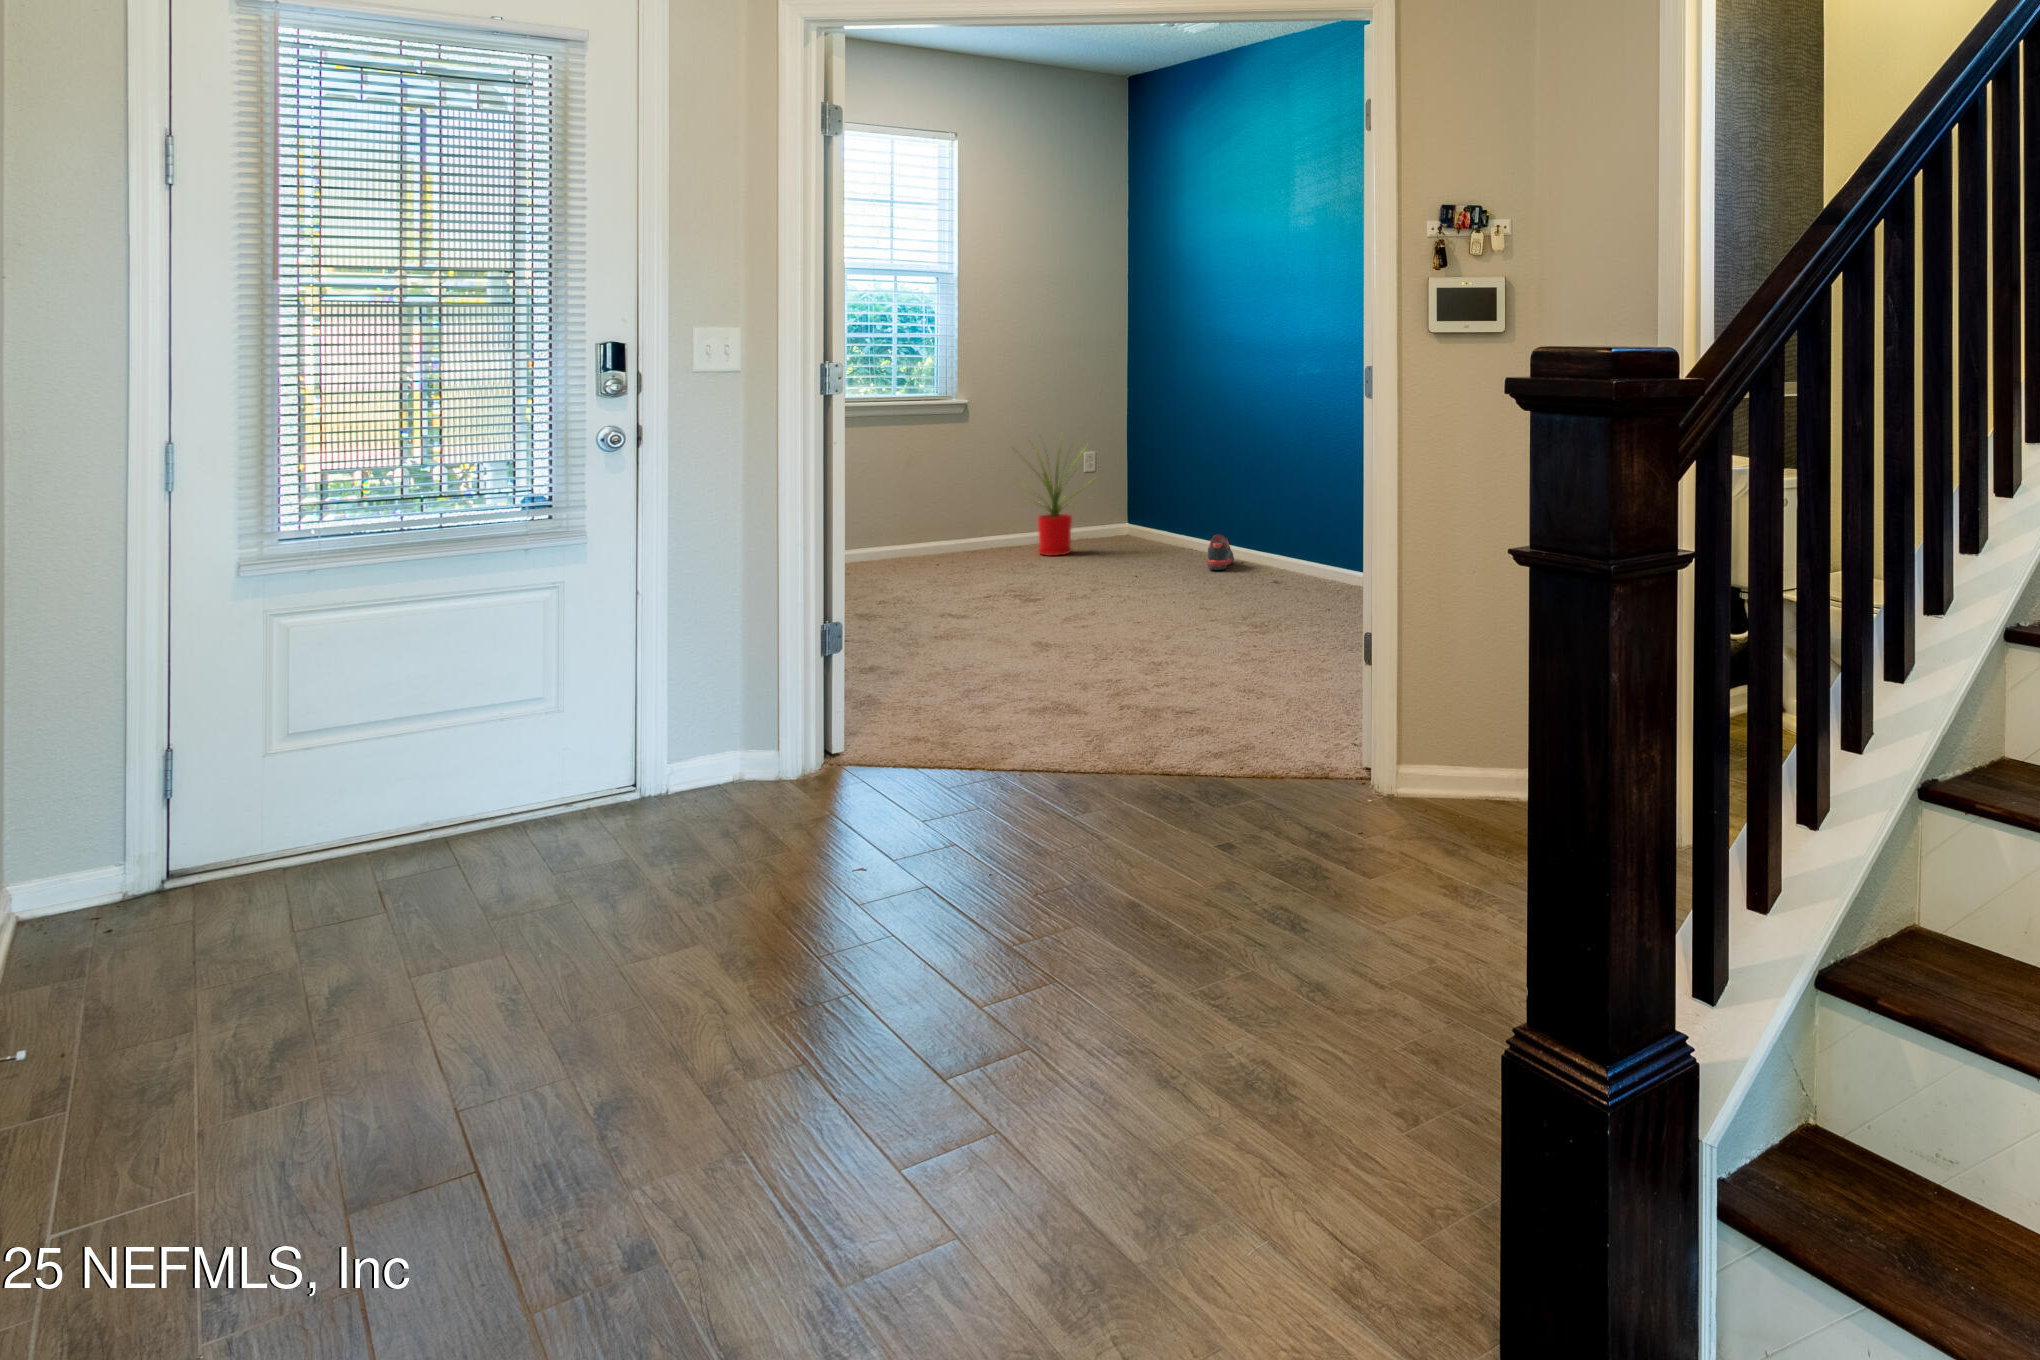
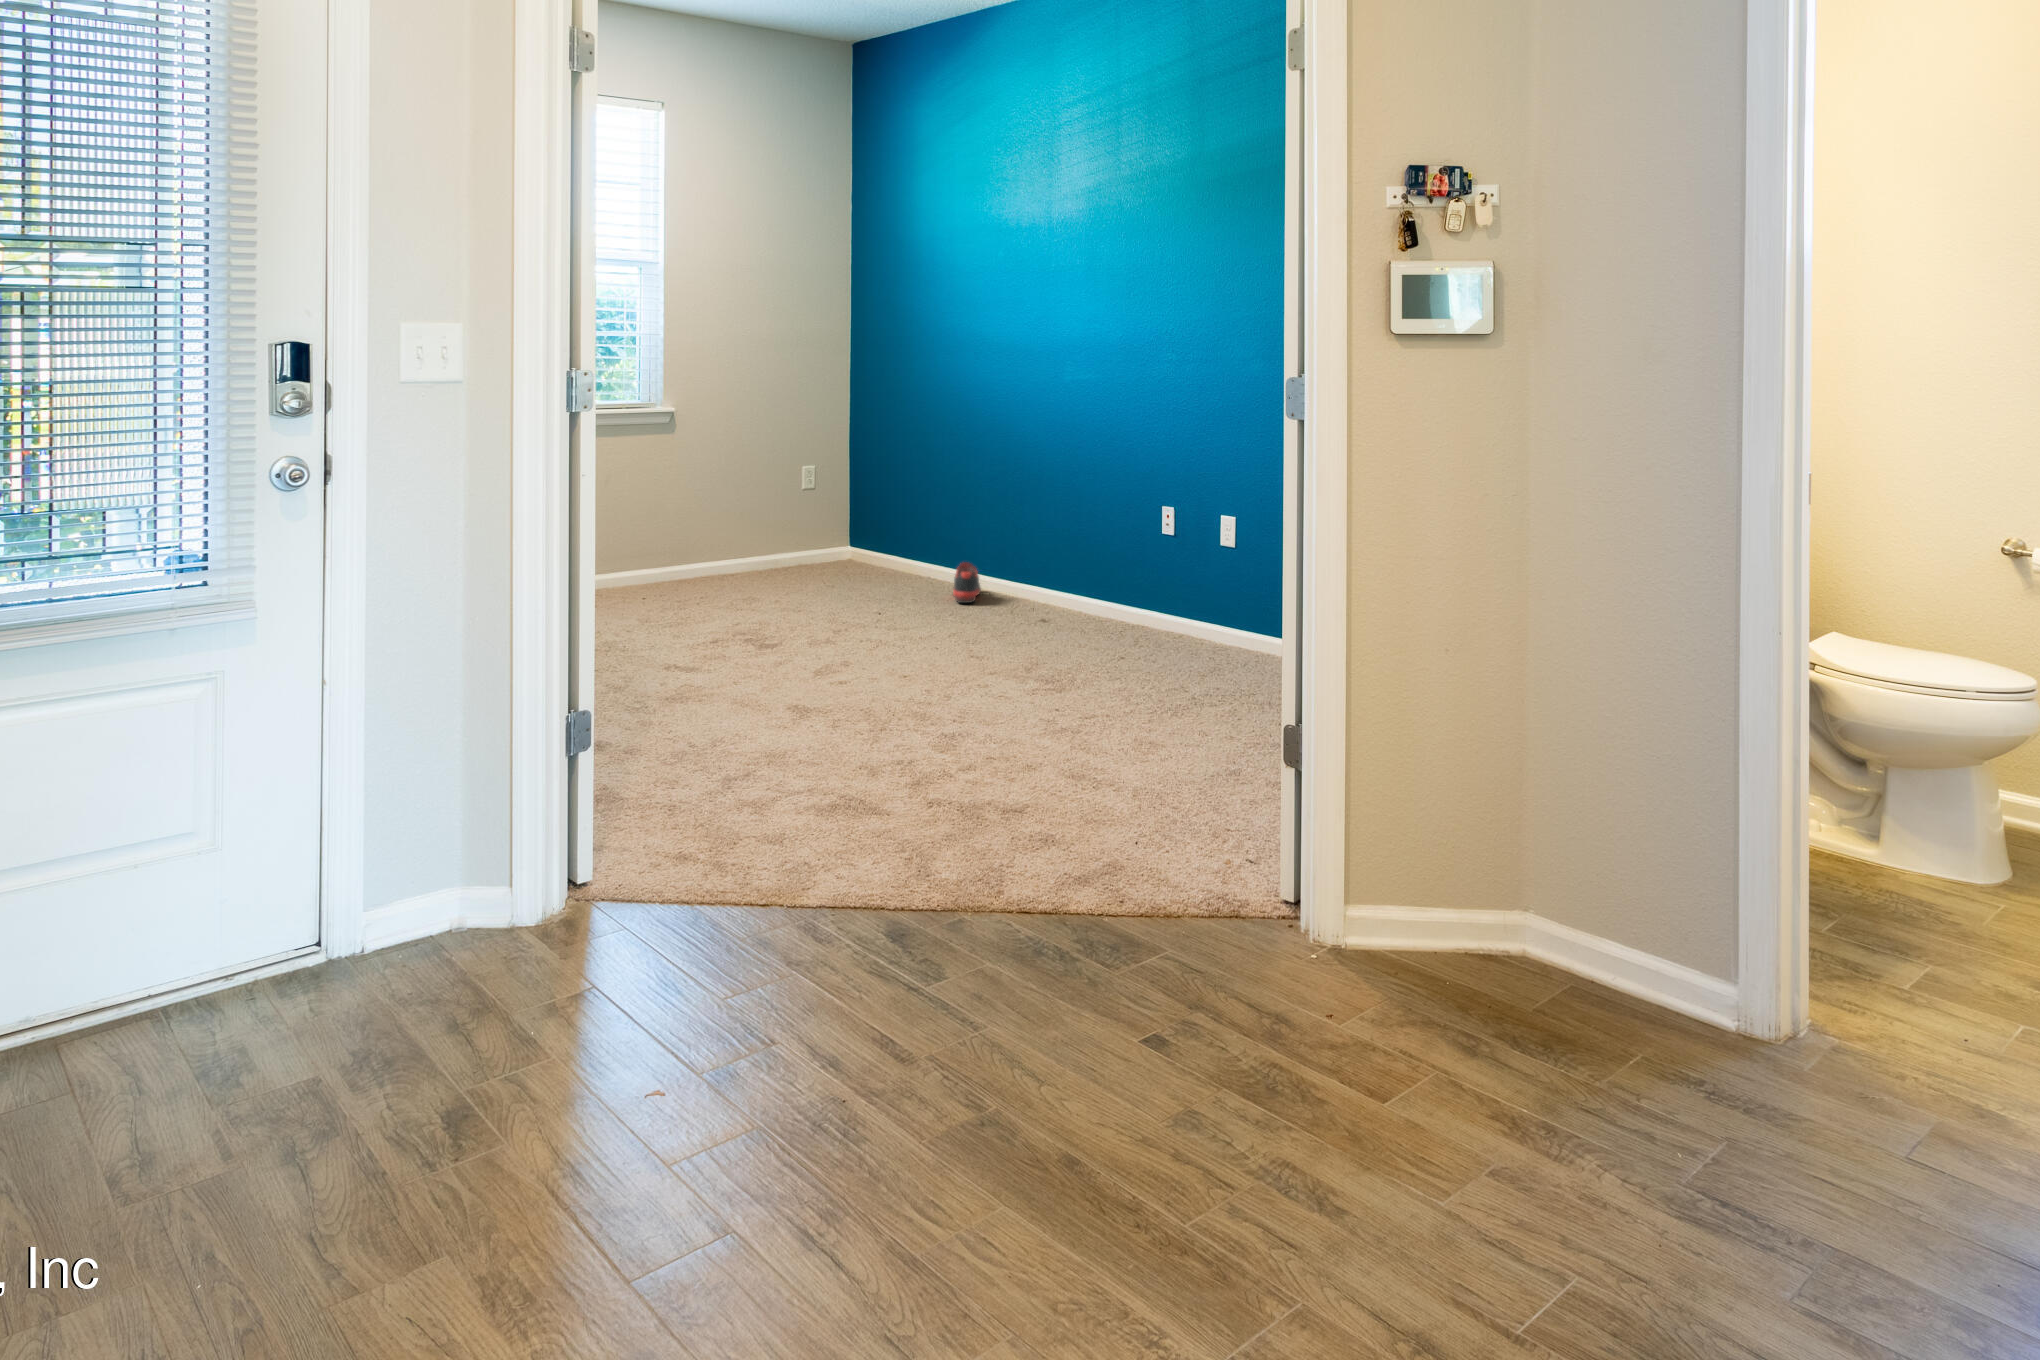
house plant: present [1013,442,1083,556] -> none [721,442,829,584]

